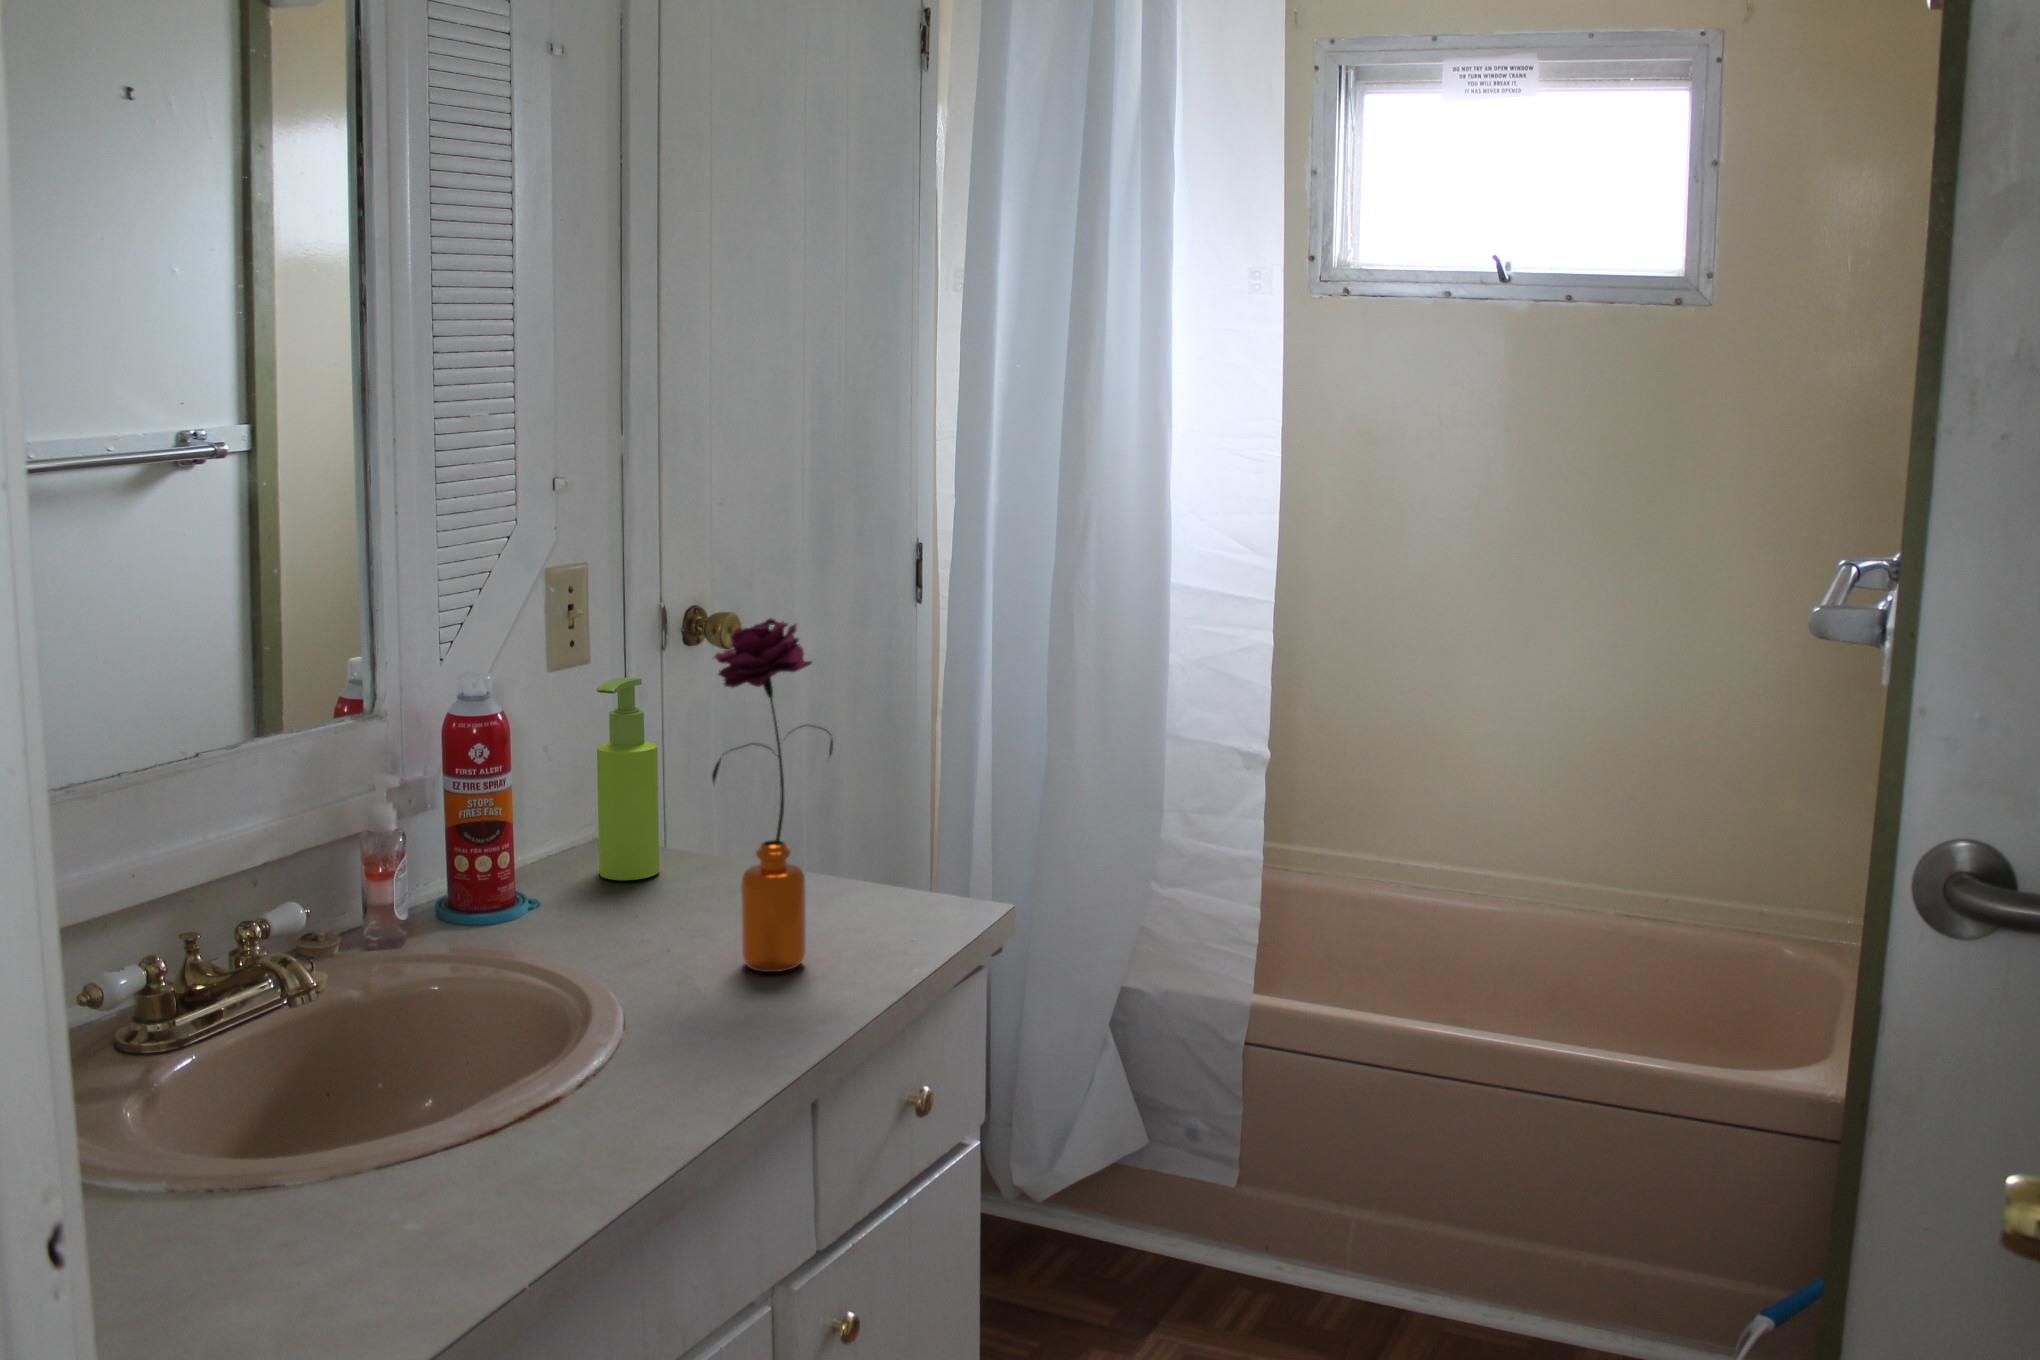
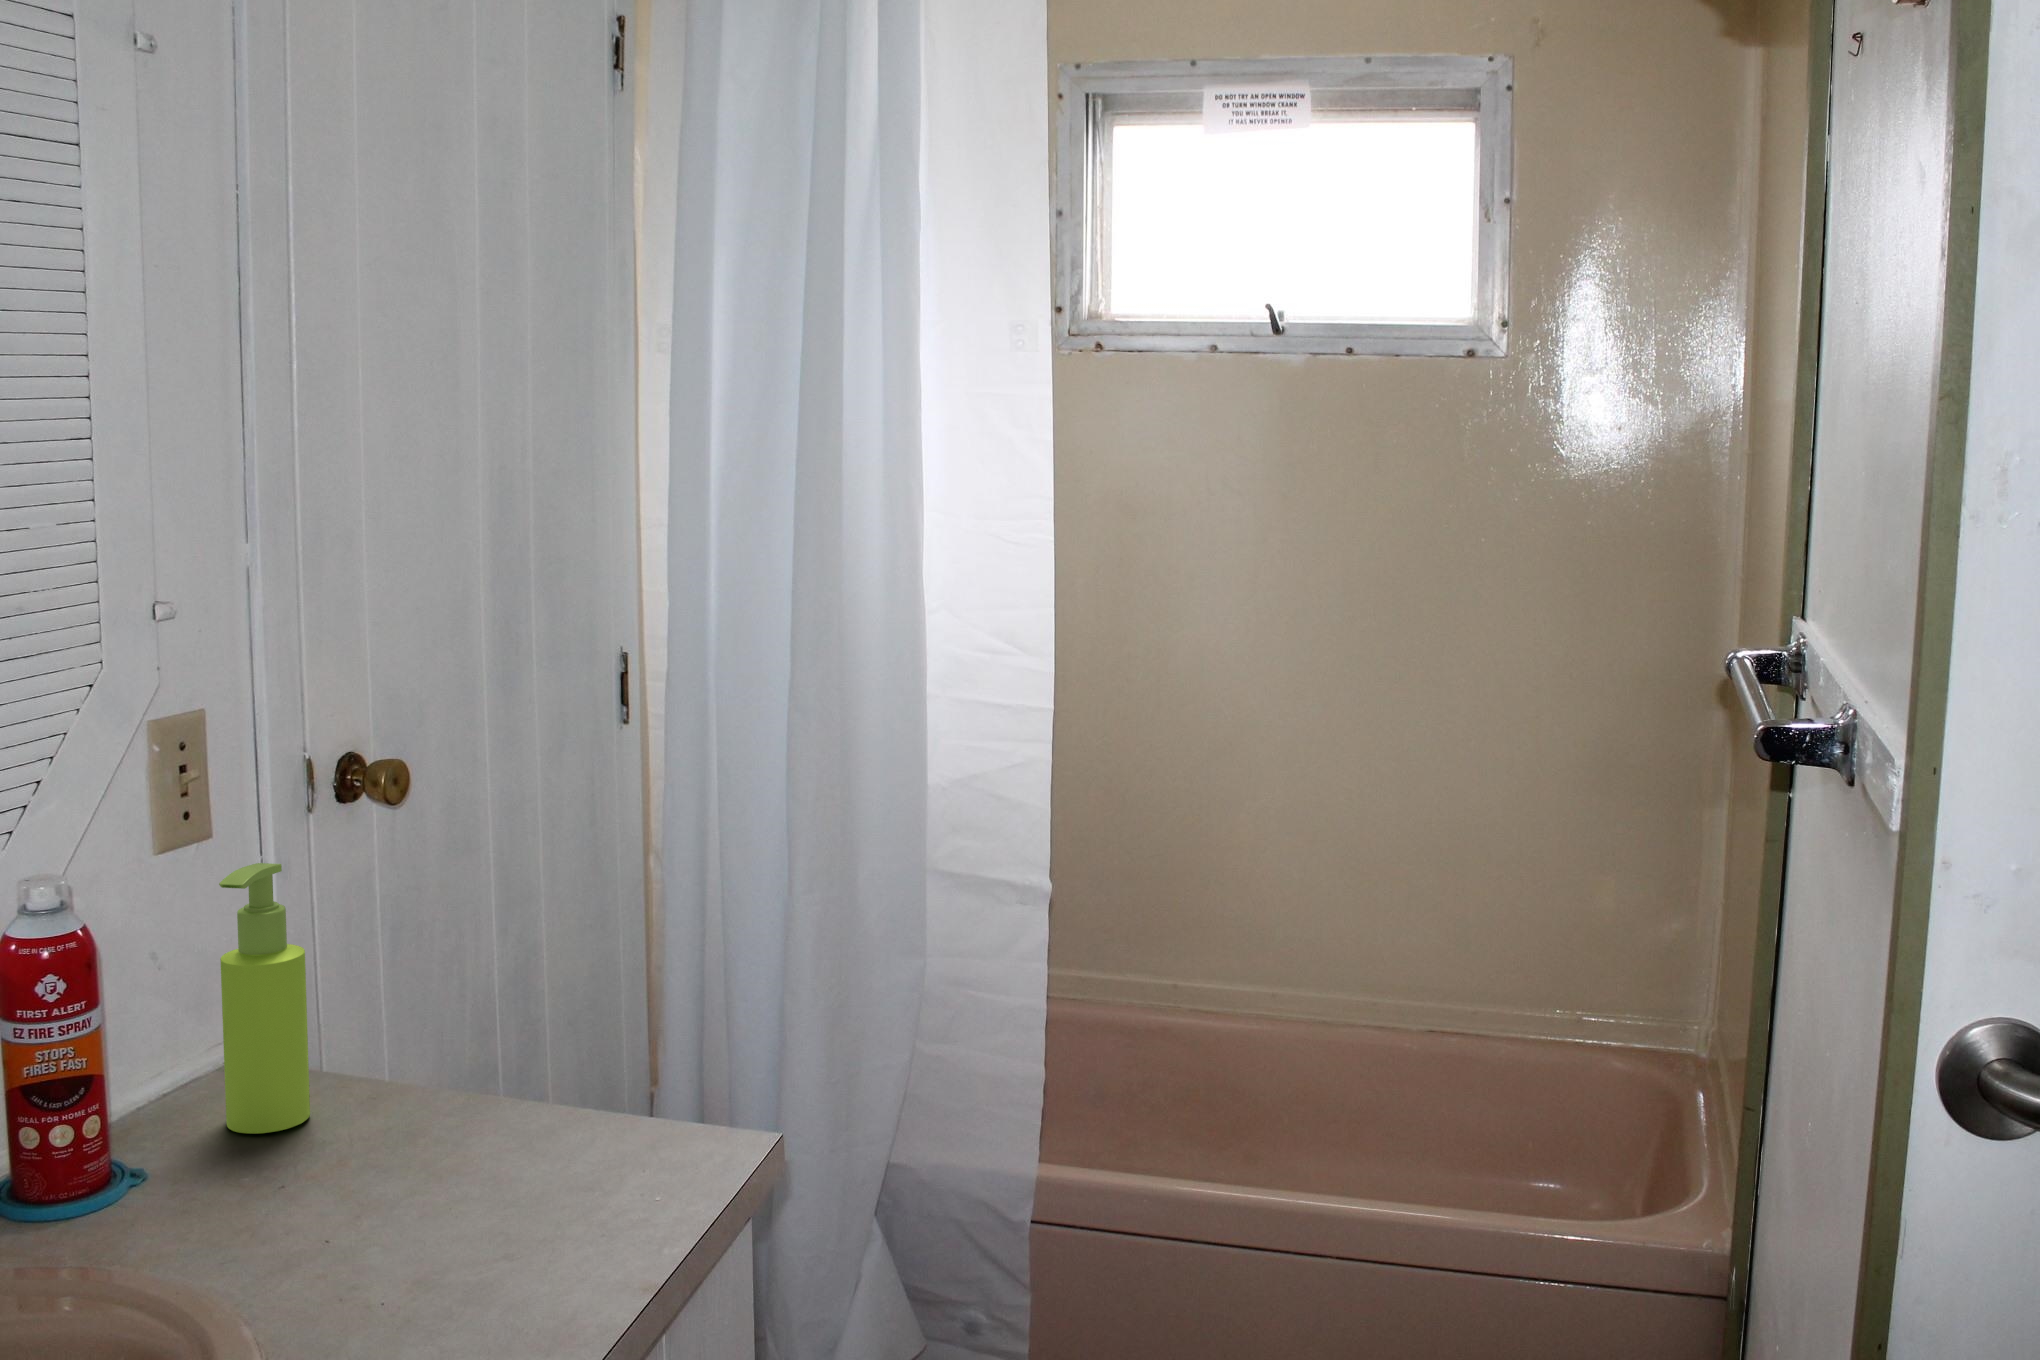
flower: present [712,618,833,972] -> none [388,794,557,1266]

